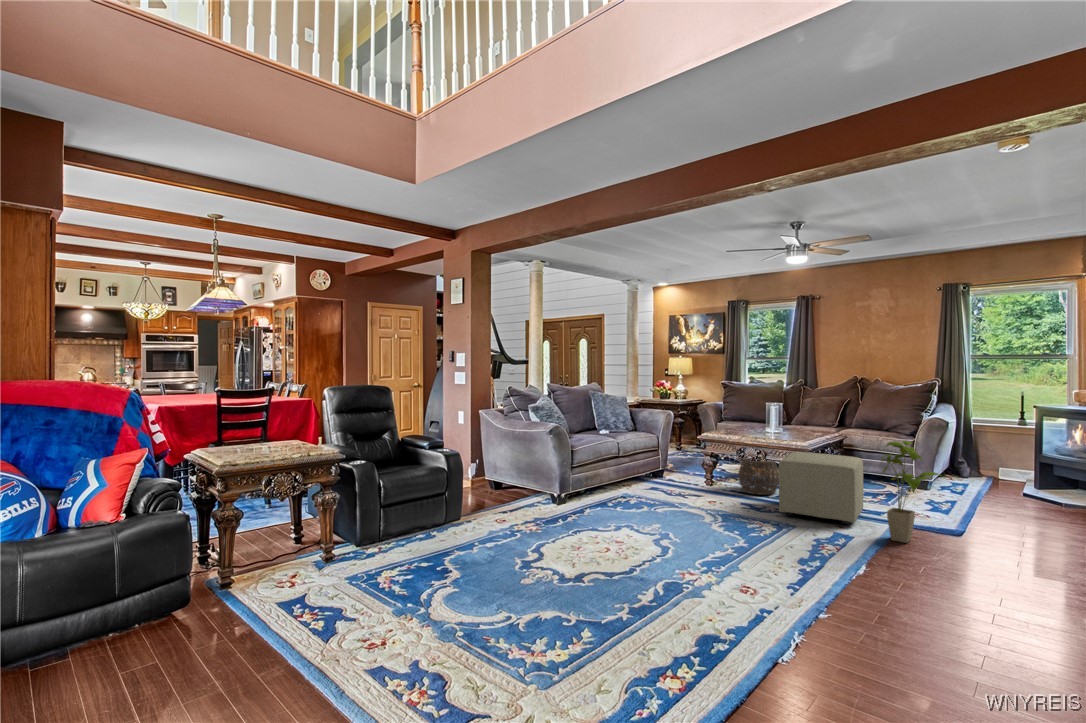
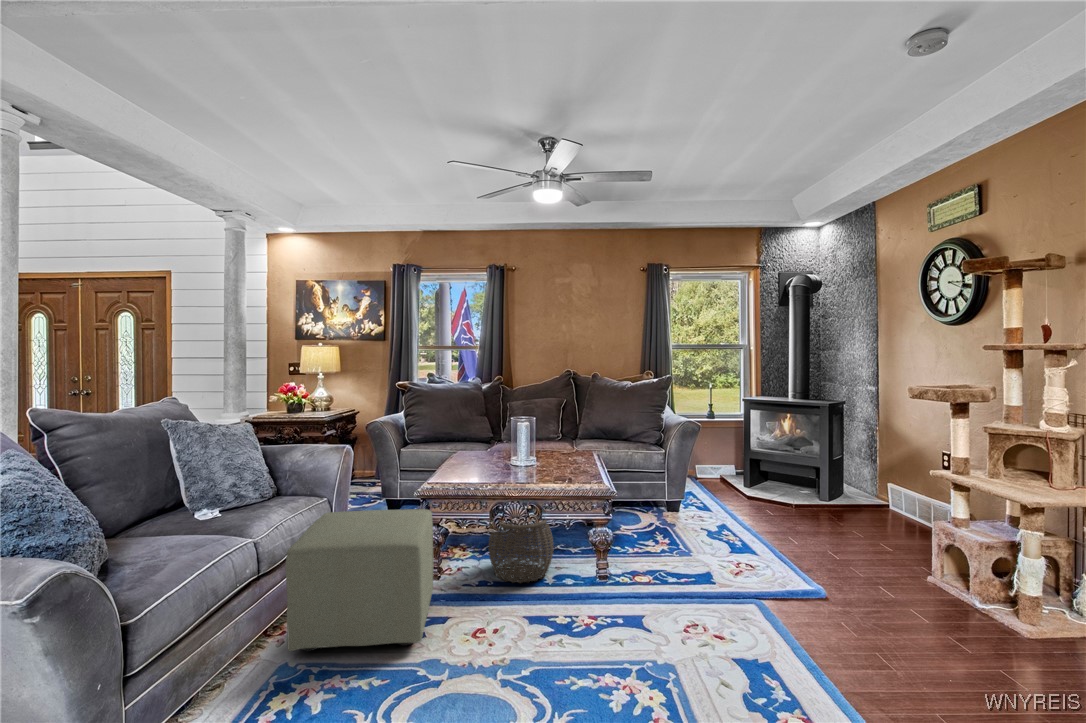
house plant: present [881,441,939,543] -> none [777,481,871,651]
ottoman: present [779,452,864,524] -> present [286,509,433,652]

